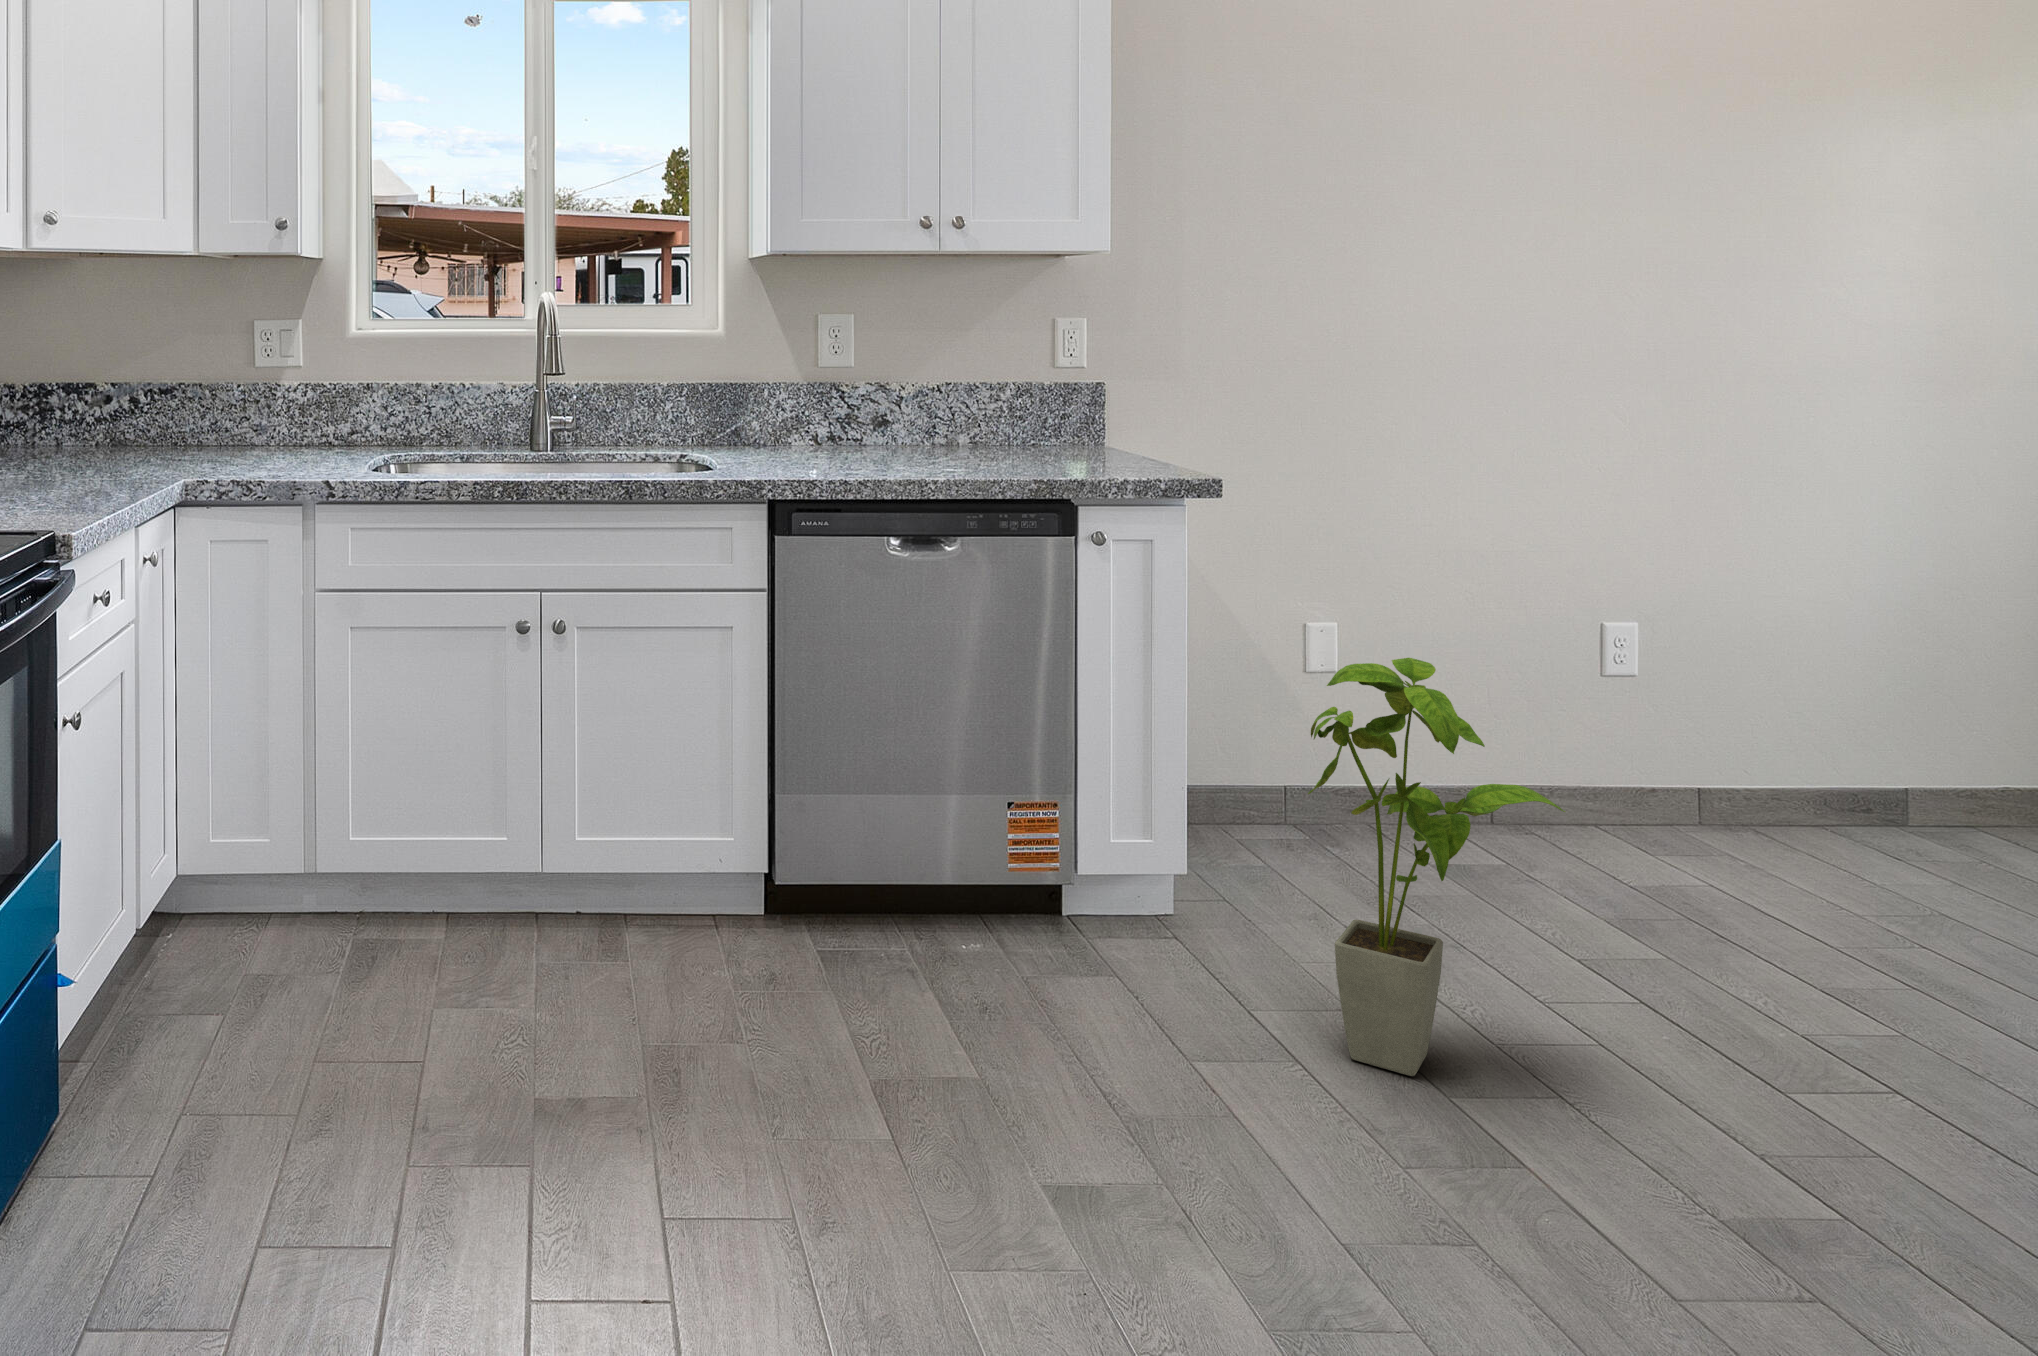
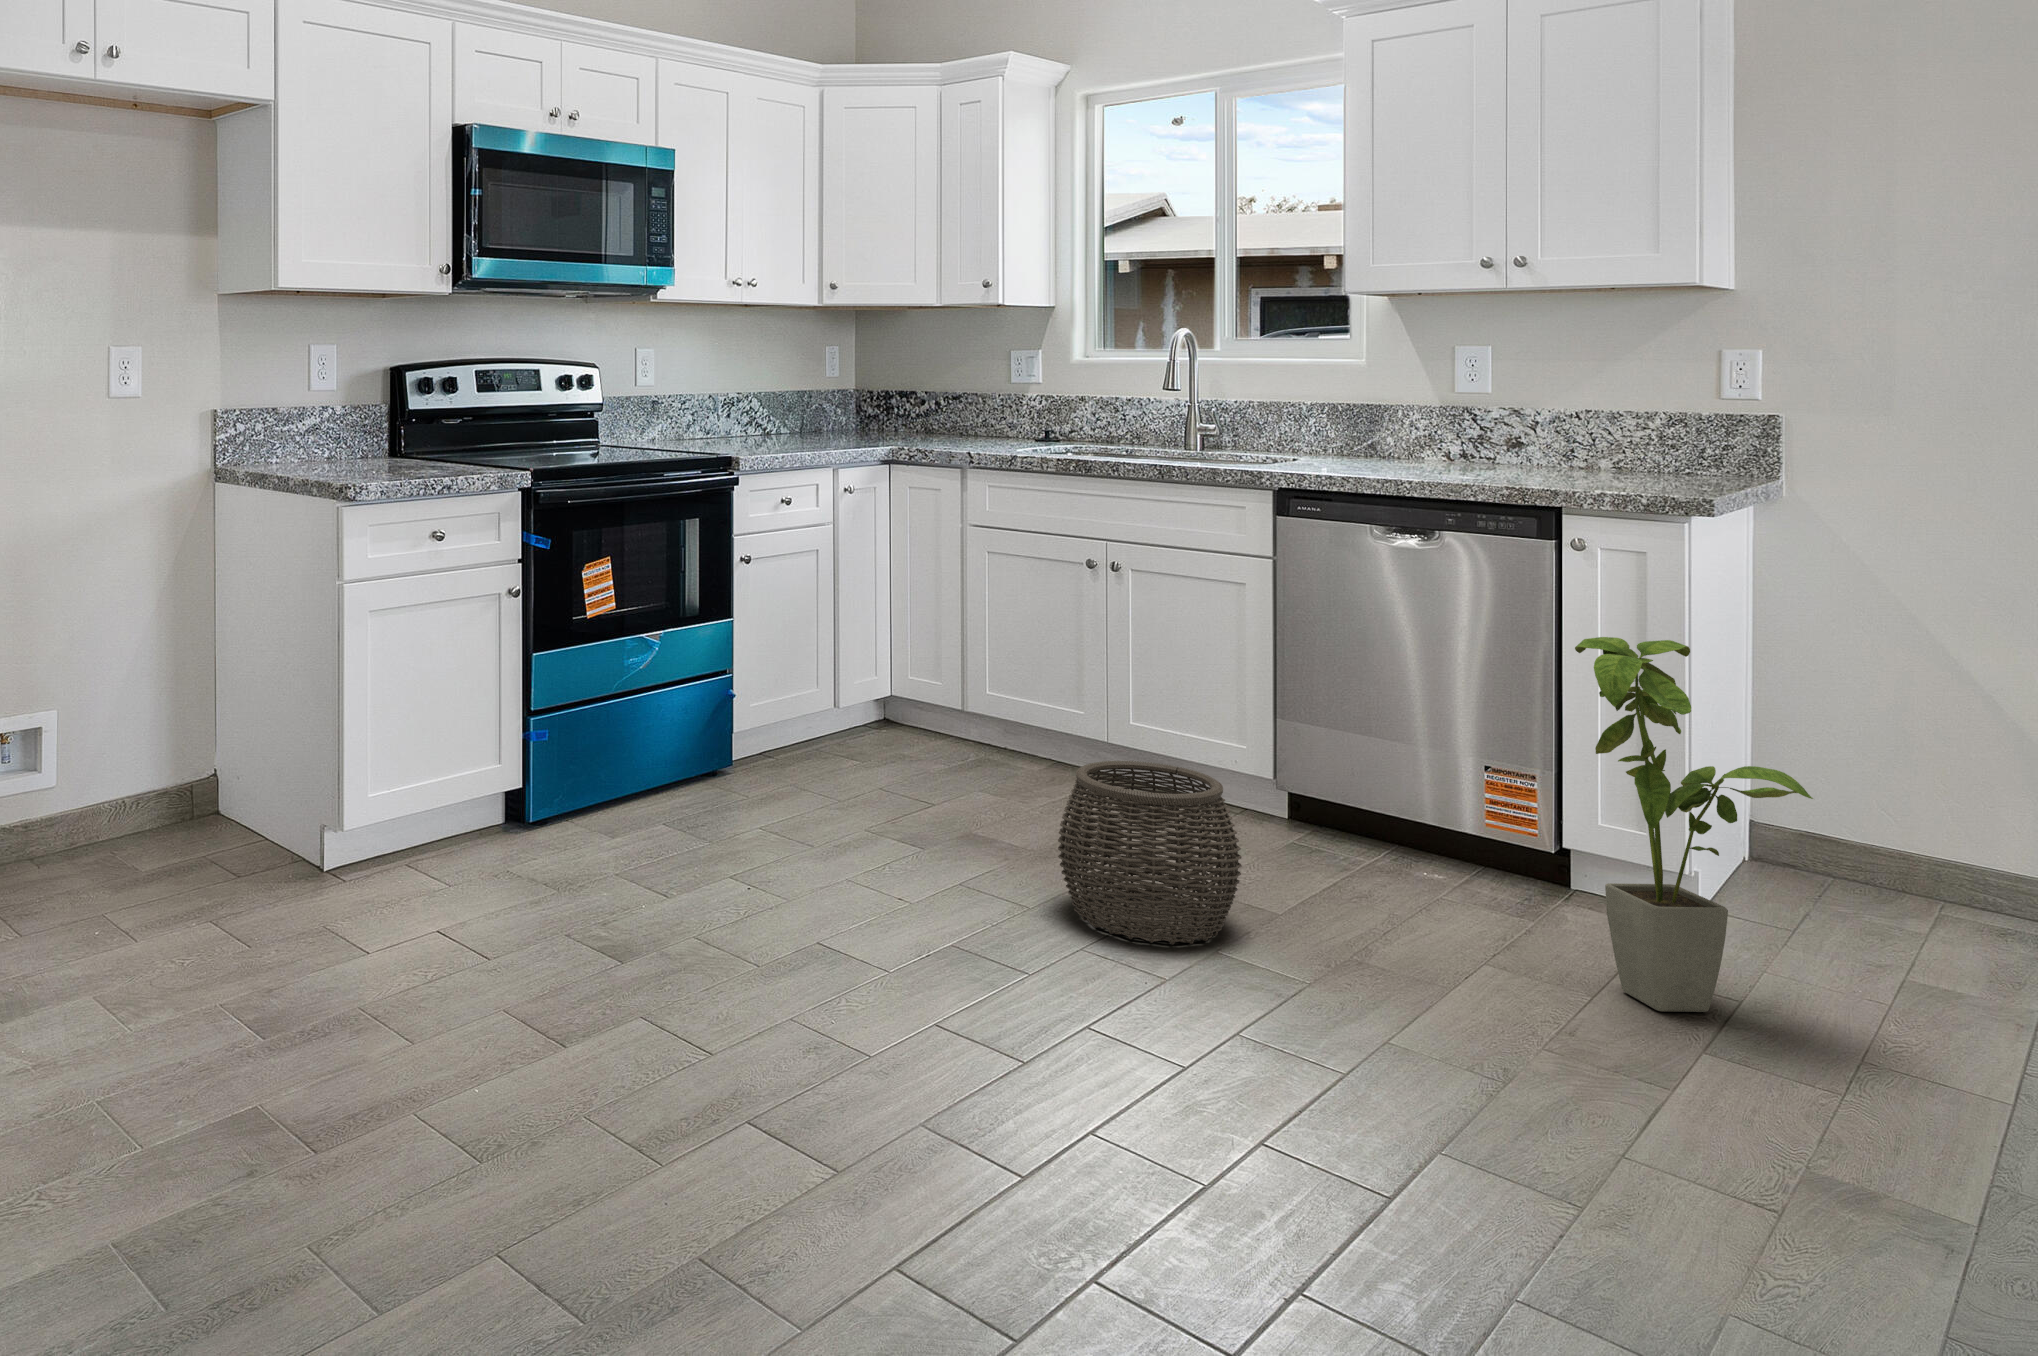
woven basket: none [828,932,1089,1240] -> present [1058,761,1242,945]

